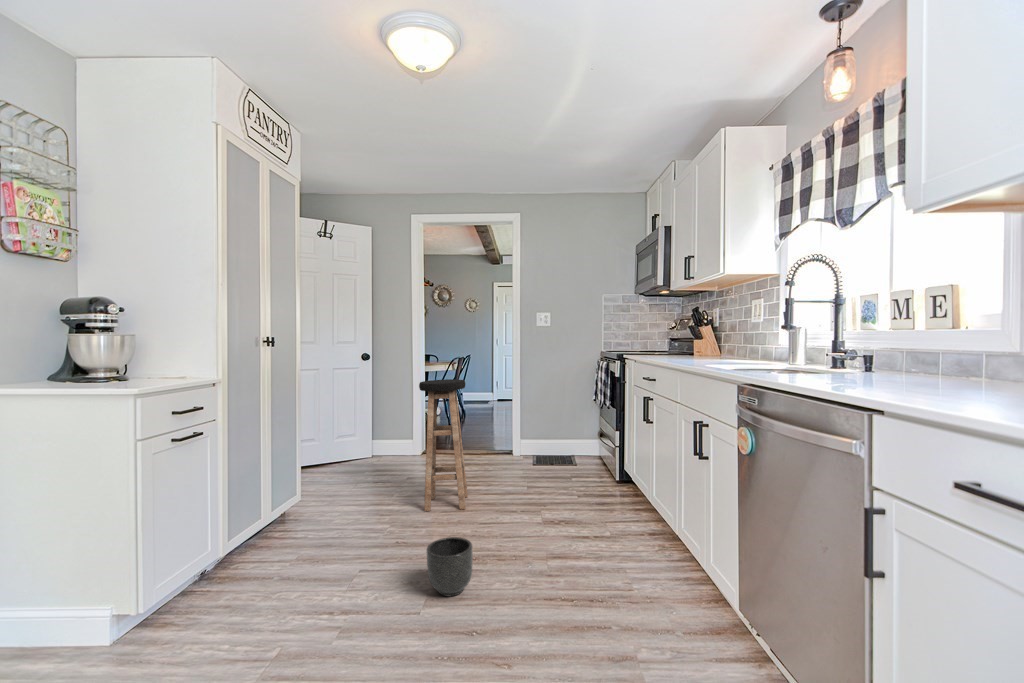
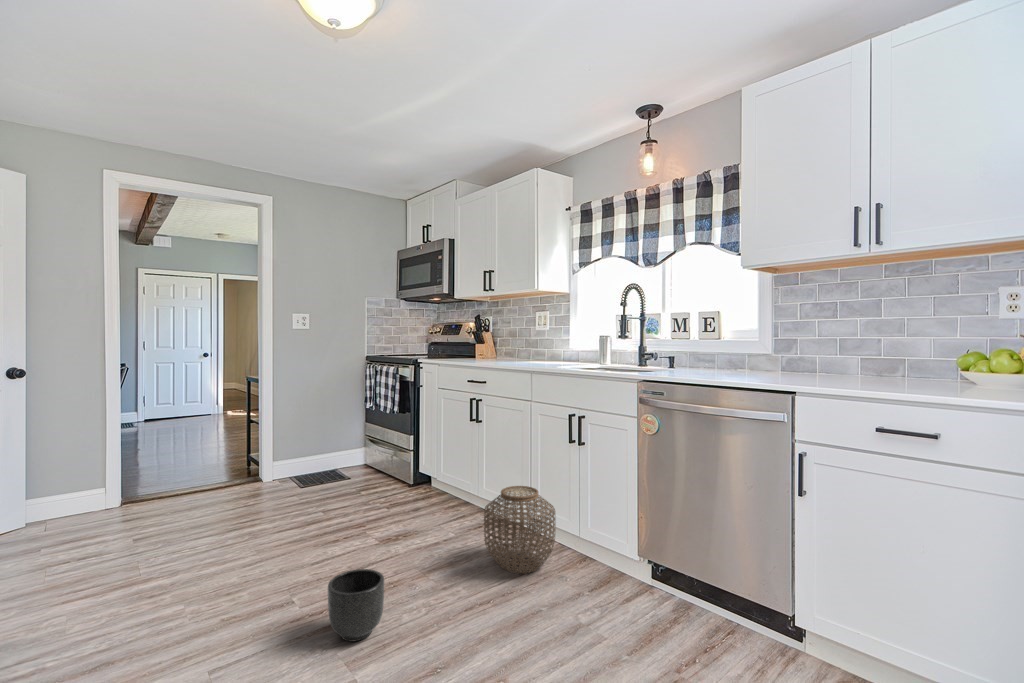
bar stool: present [419,379,468,511] -> none [196,388,267,567]
woven basket: none [598,495,679,593] -> present [484,486,556,574]

